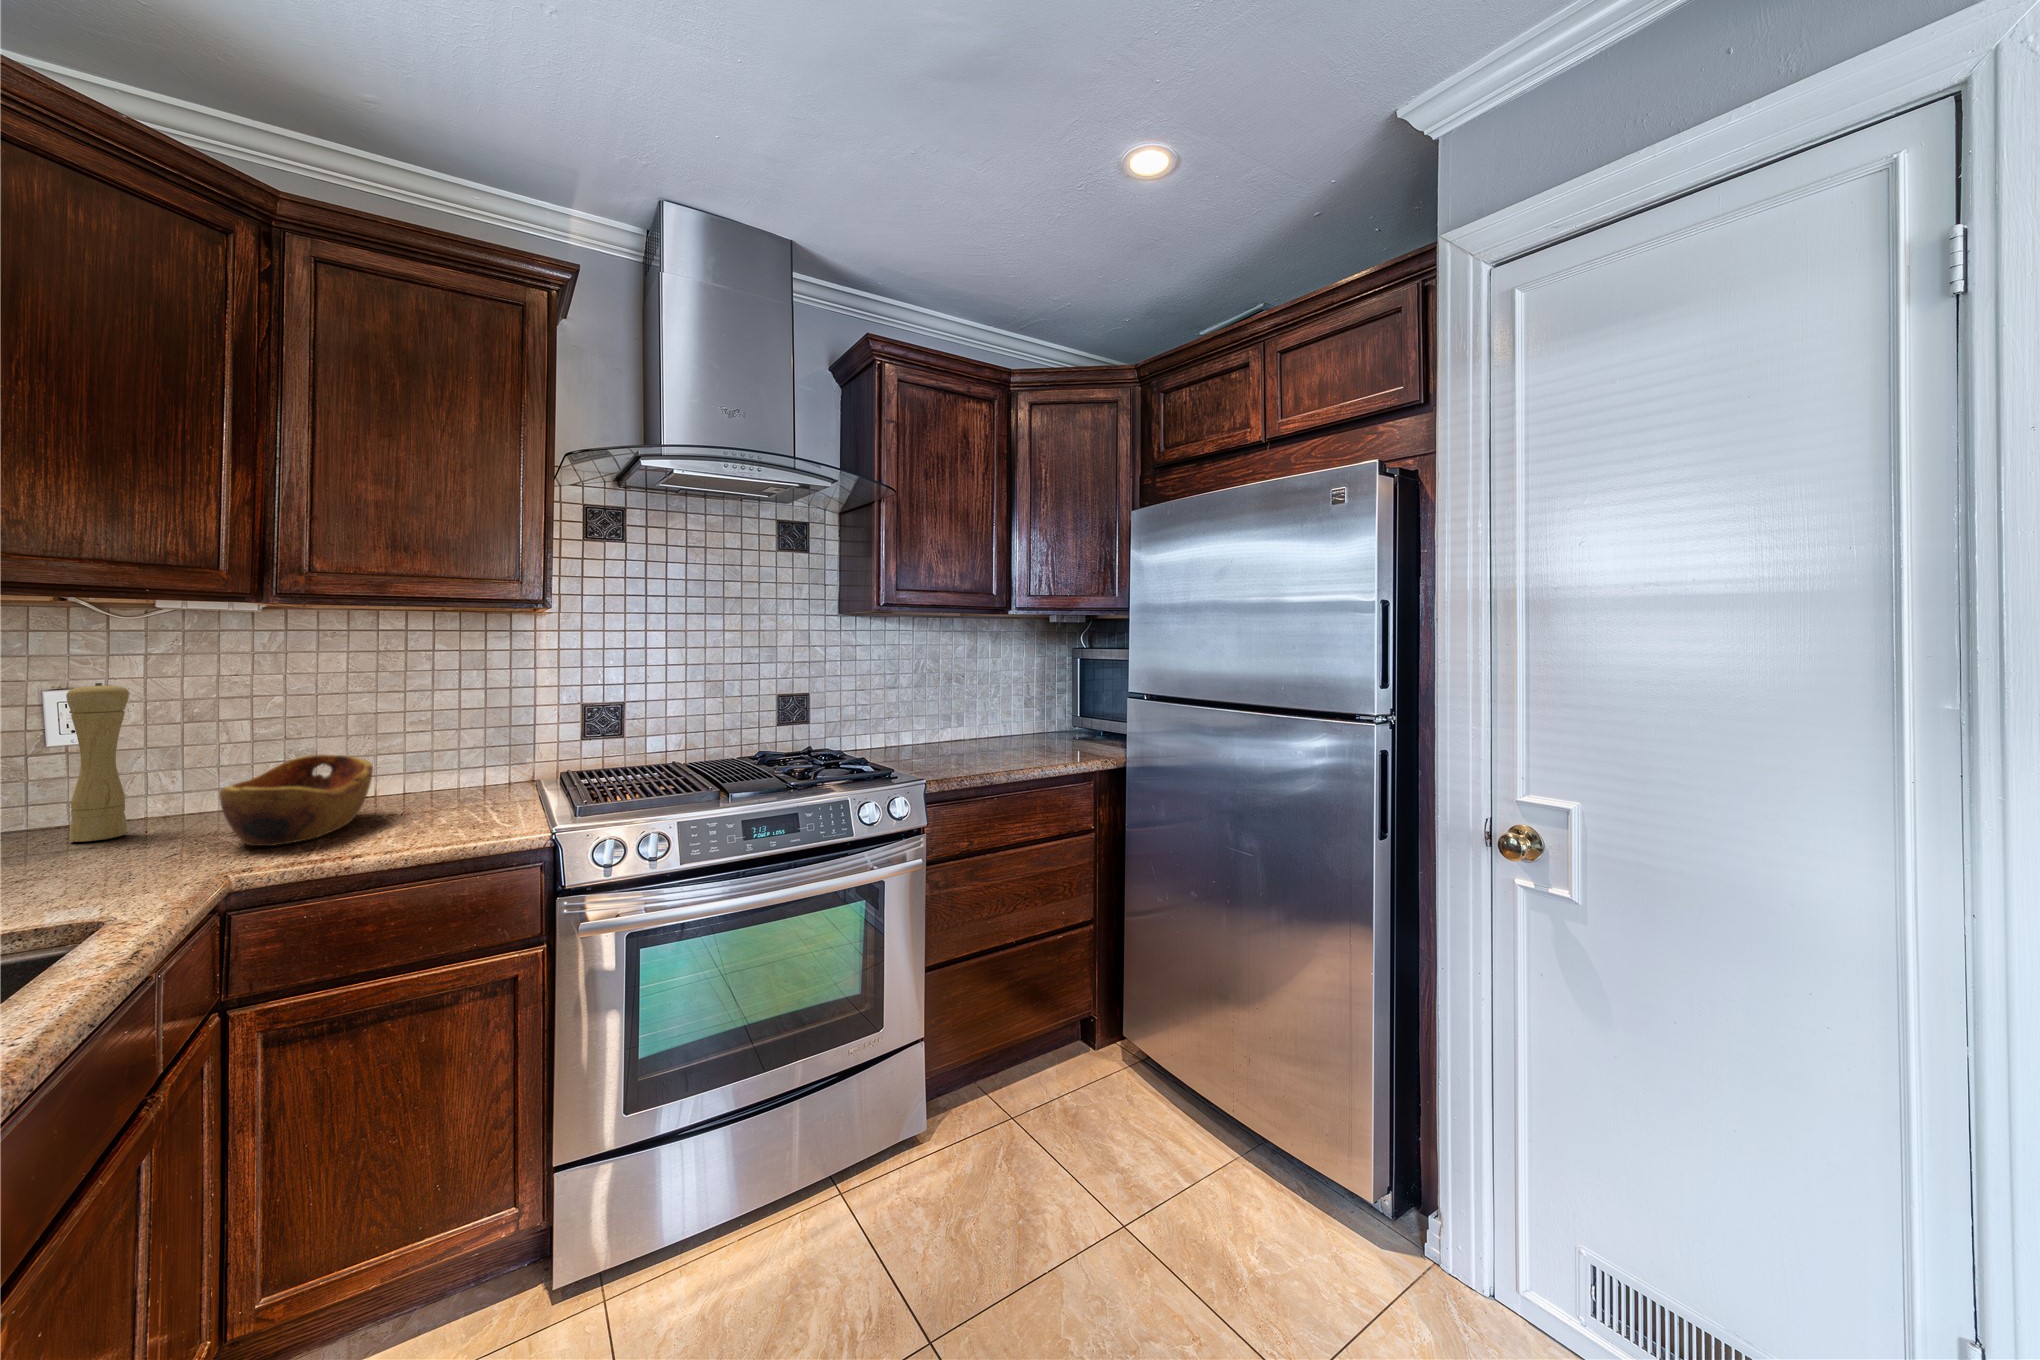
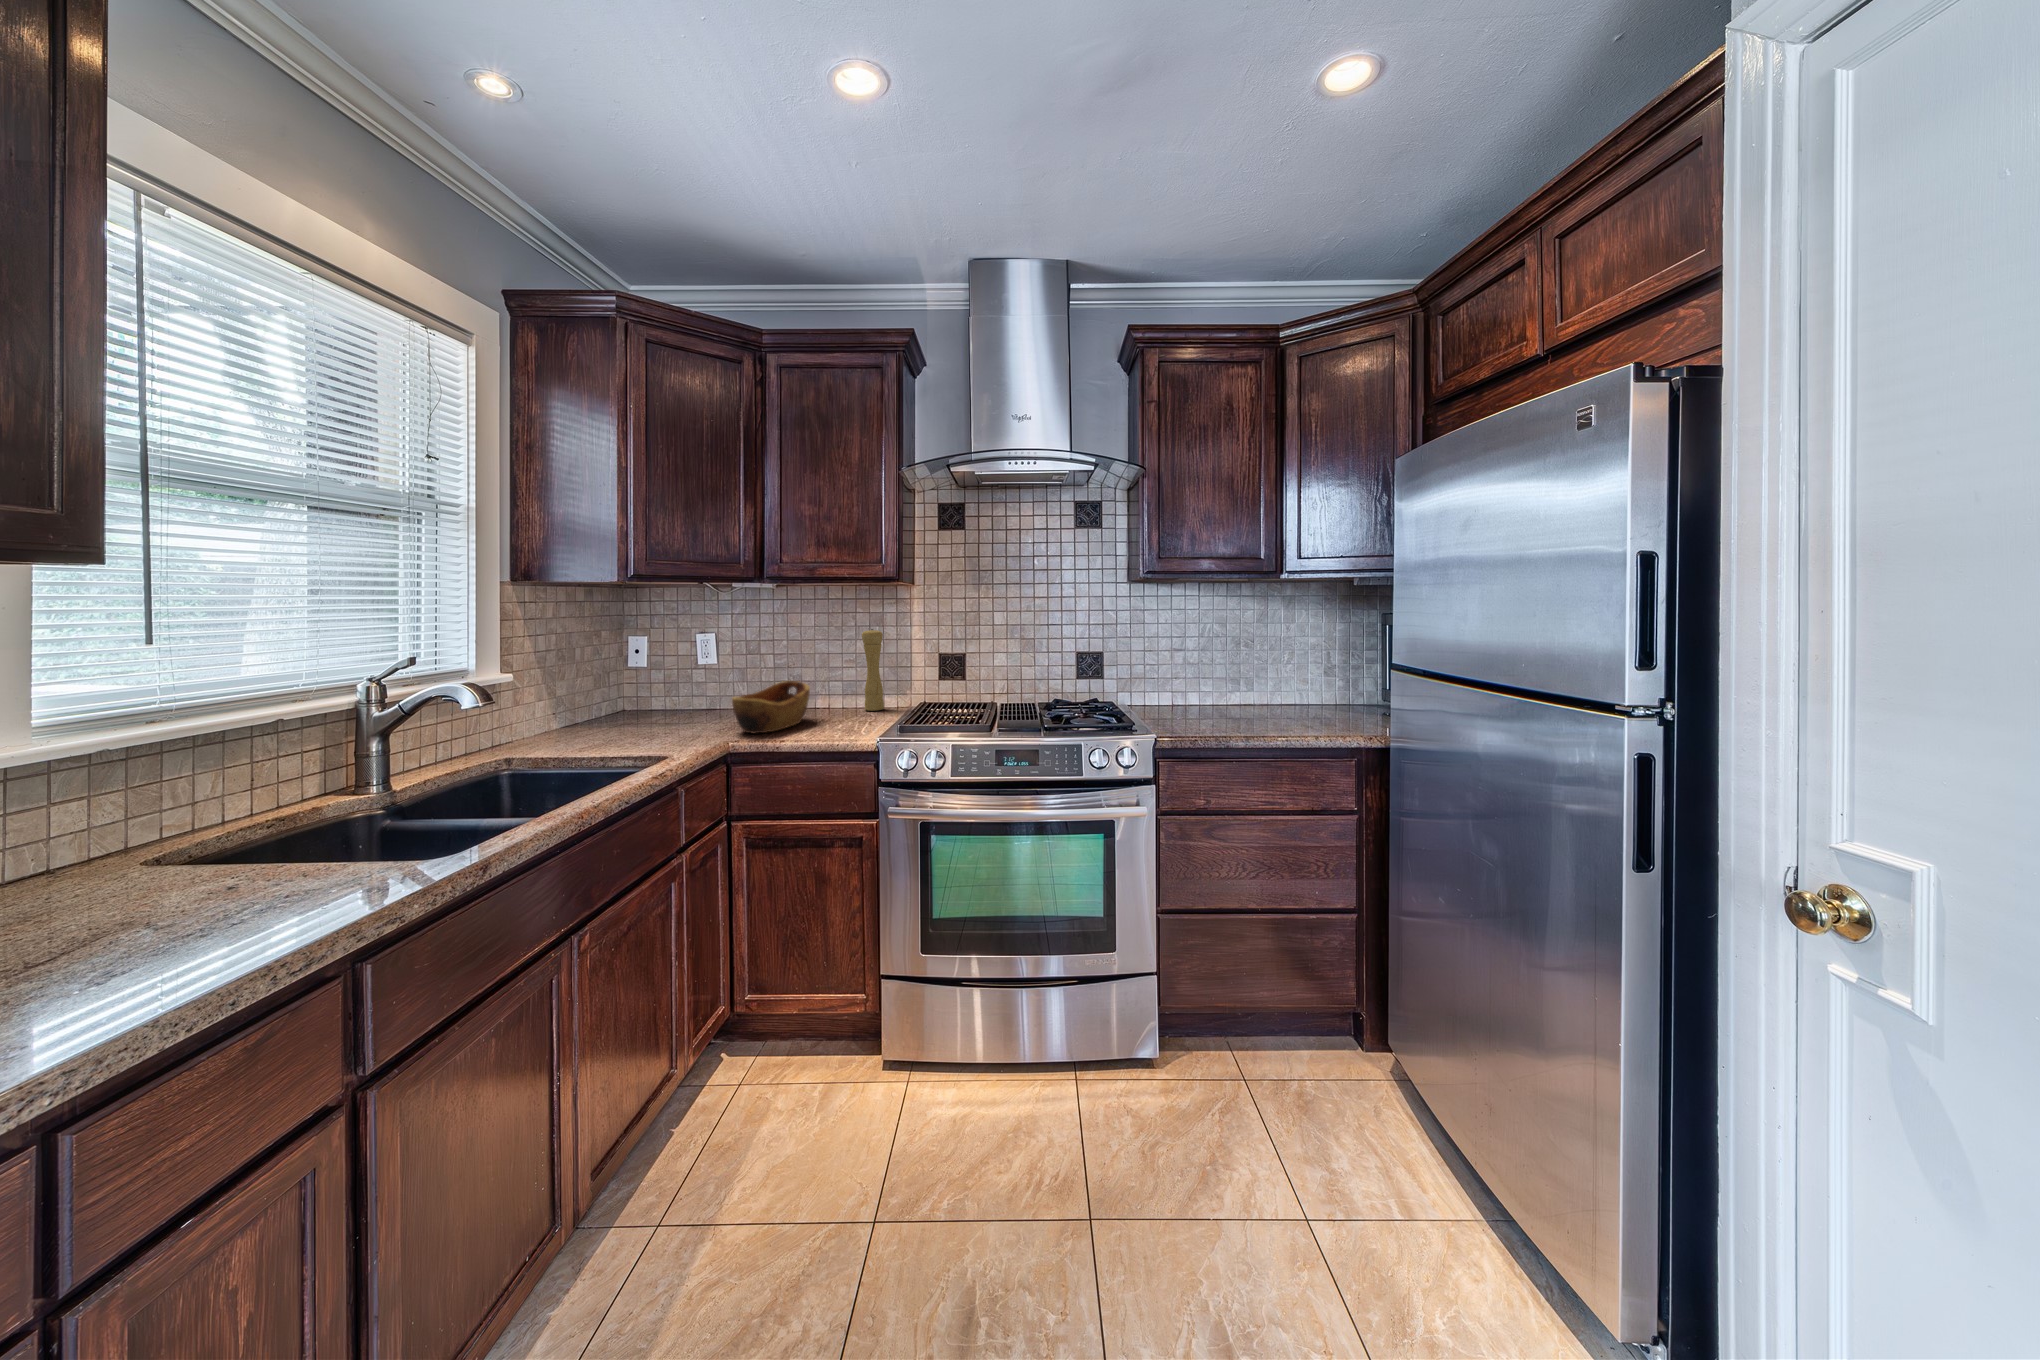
pepper mill: present [66,683,129,842] -> present [862,629,884,711]

